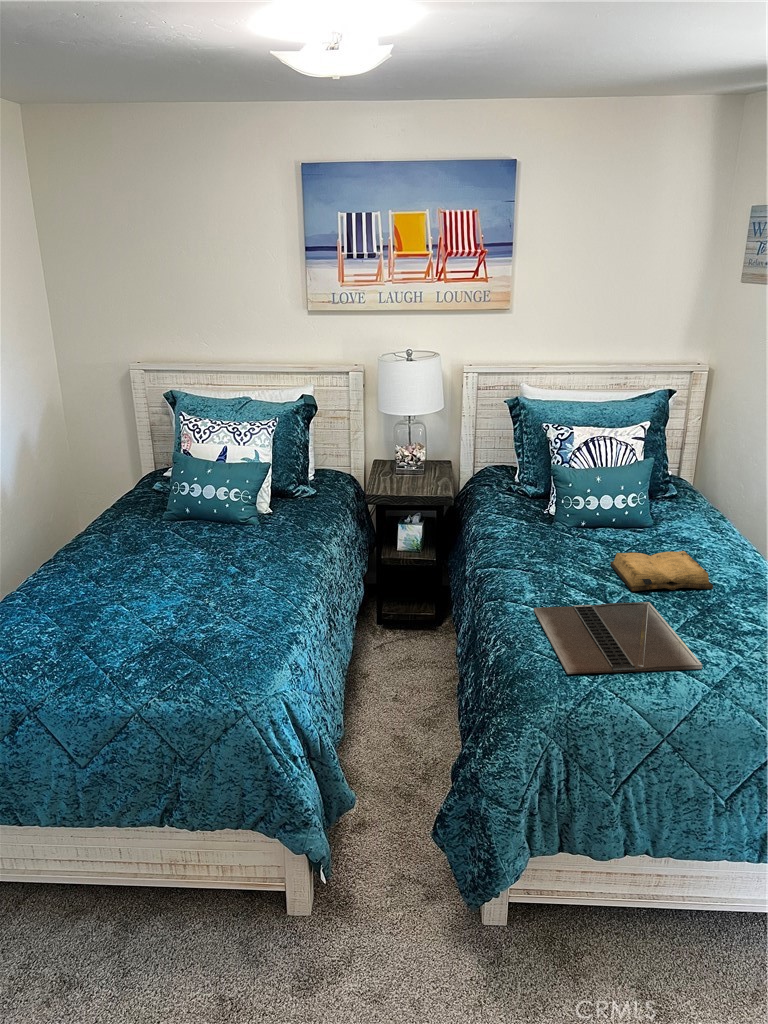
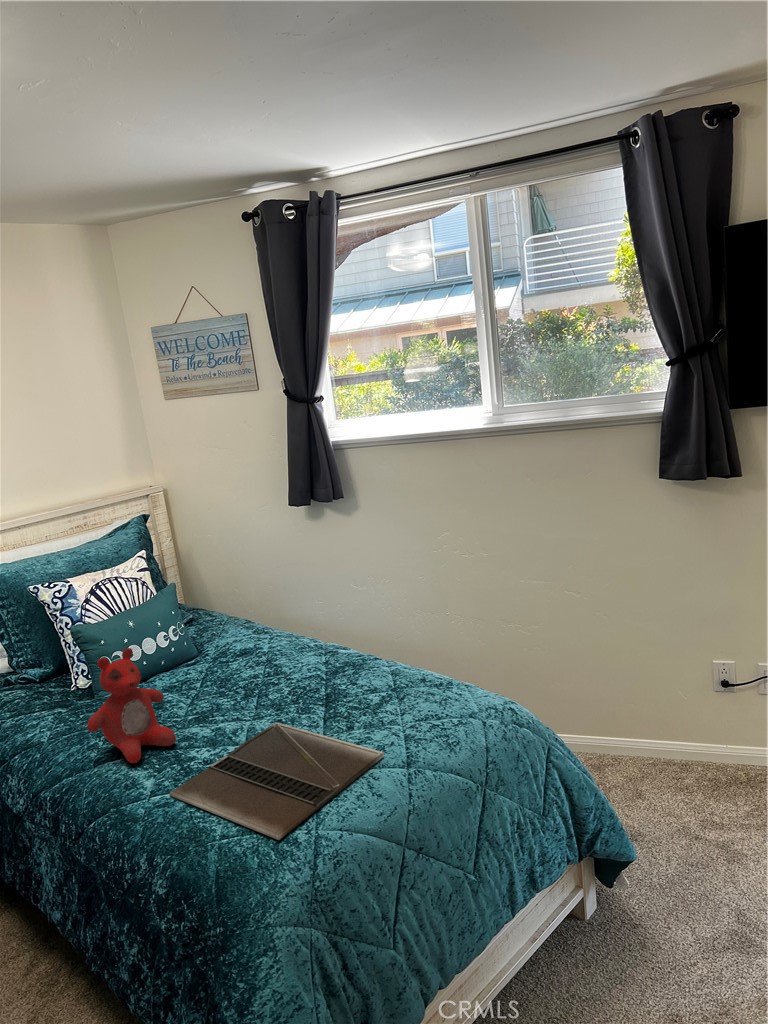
stuffed bear: none [514,493,580,580] -> present [87,648,176,763]
diary: present [610,551,713,591] -> none [199,659,313,721]

